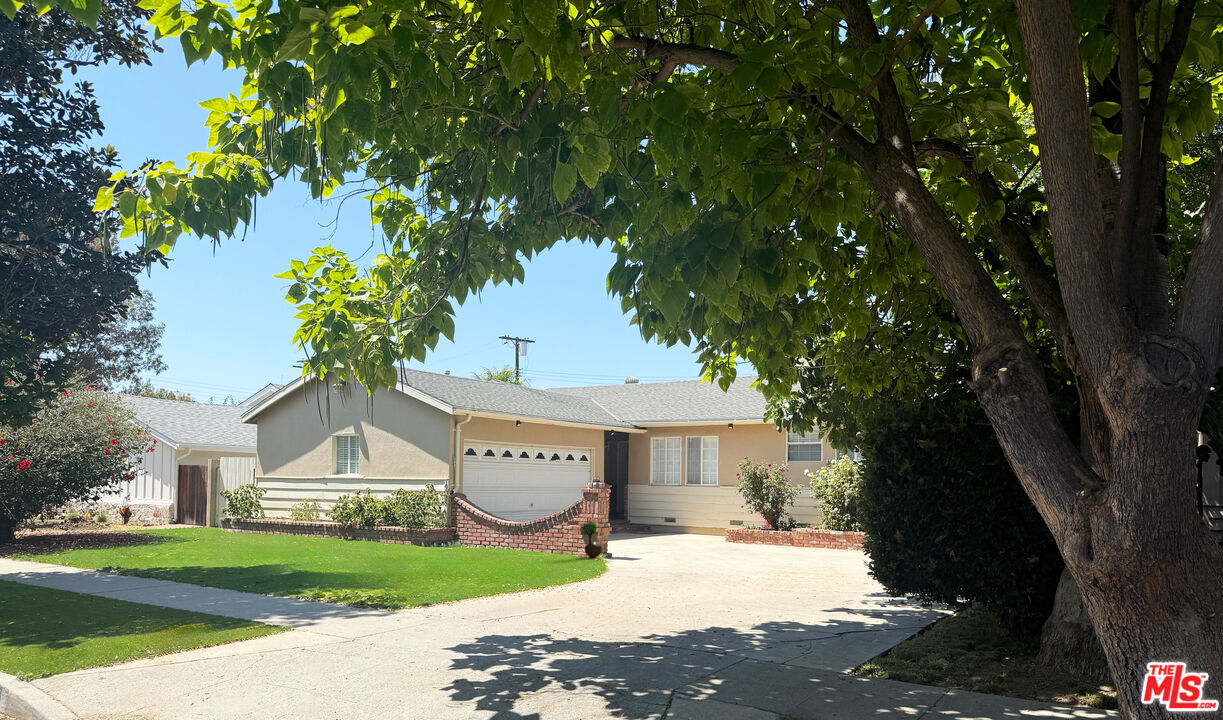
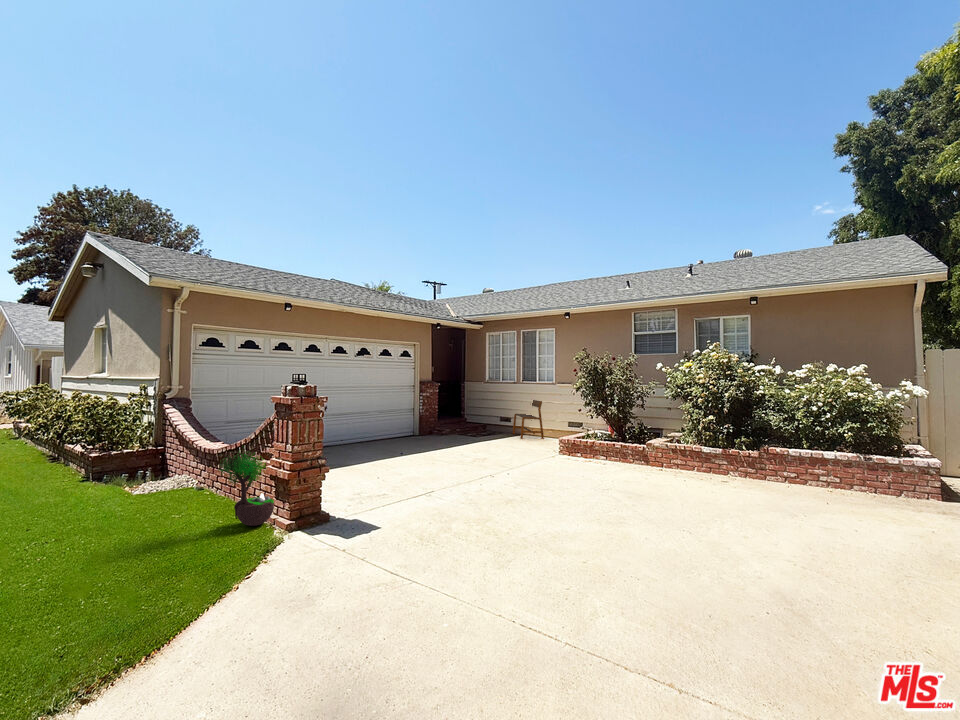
bench: none [679,501,710,536] -> present [513,400,544,439]

